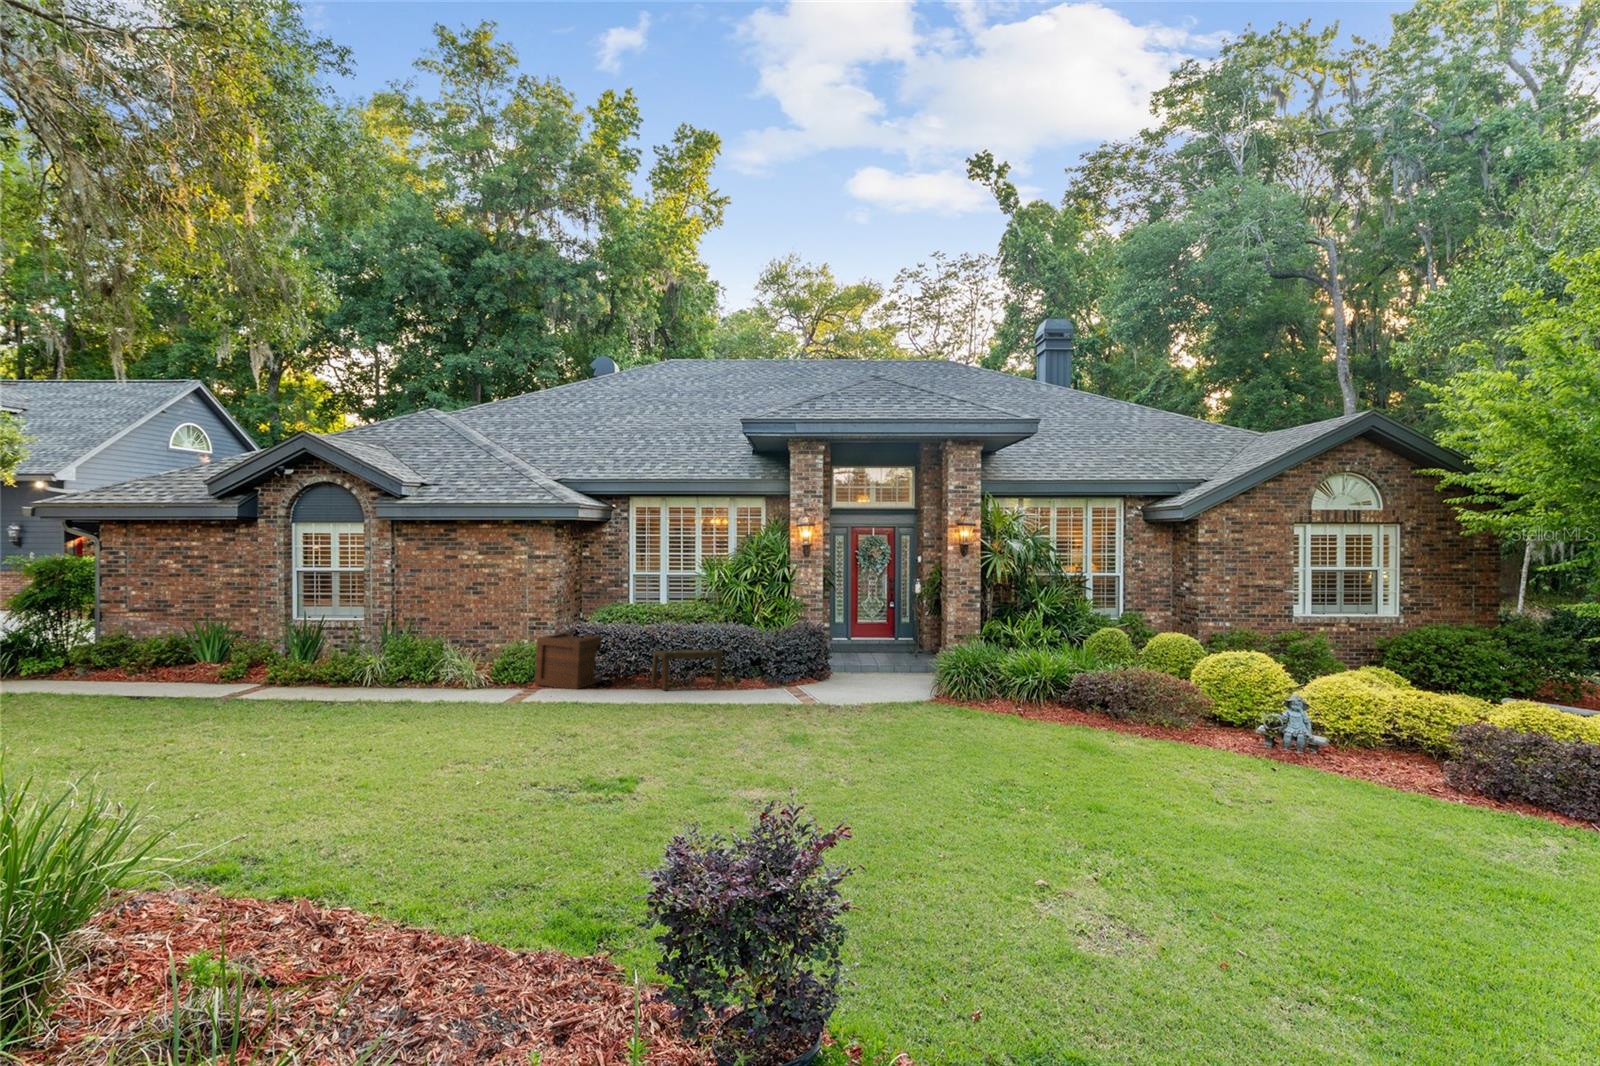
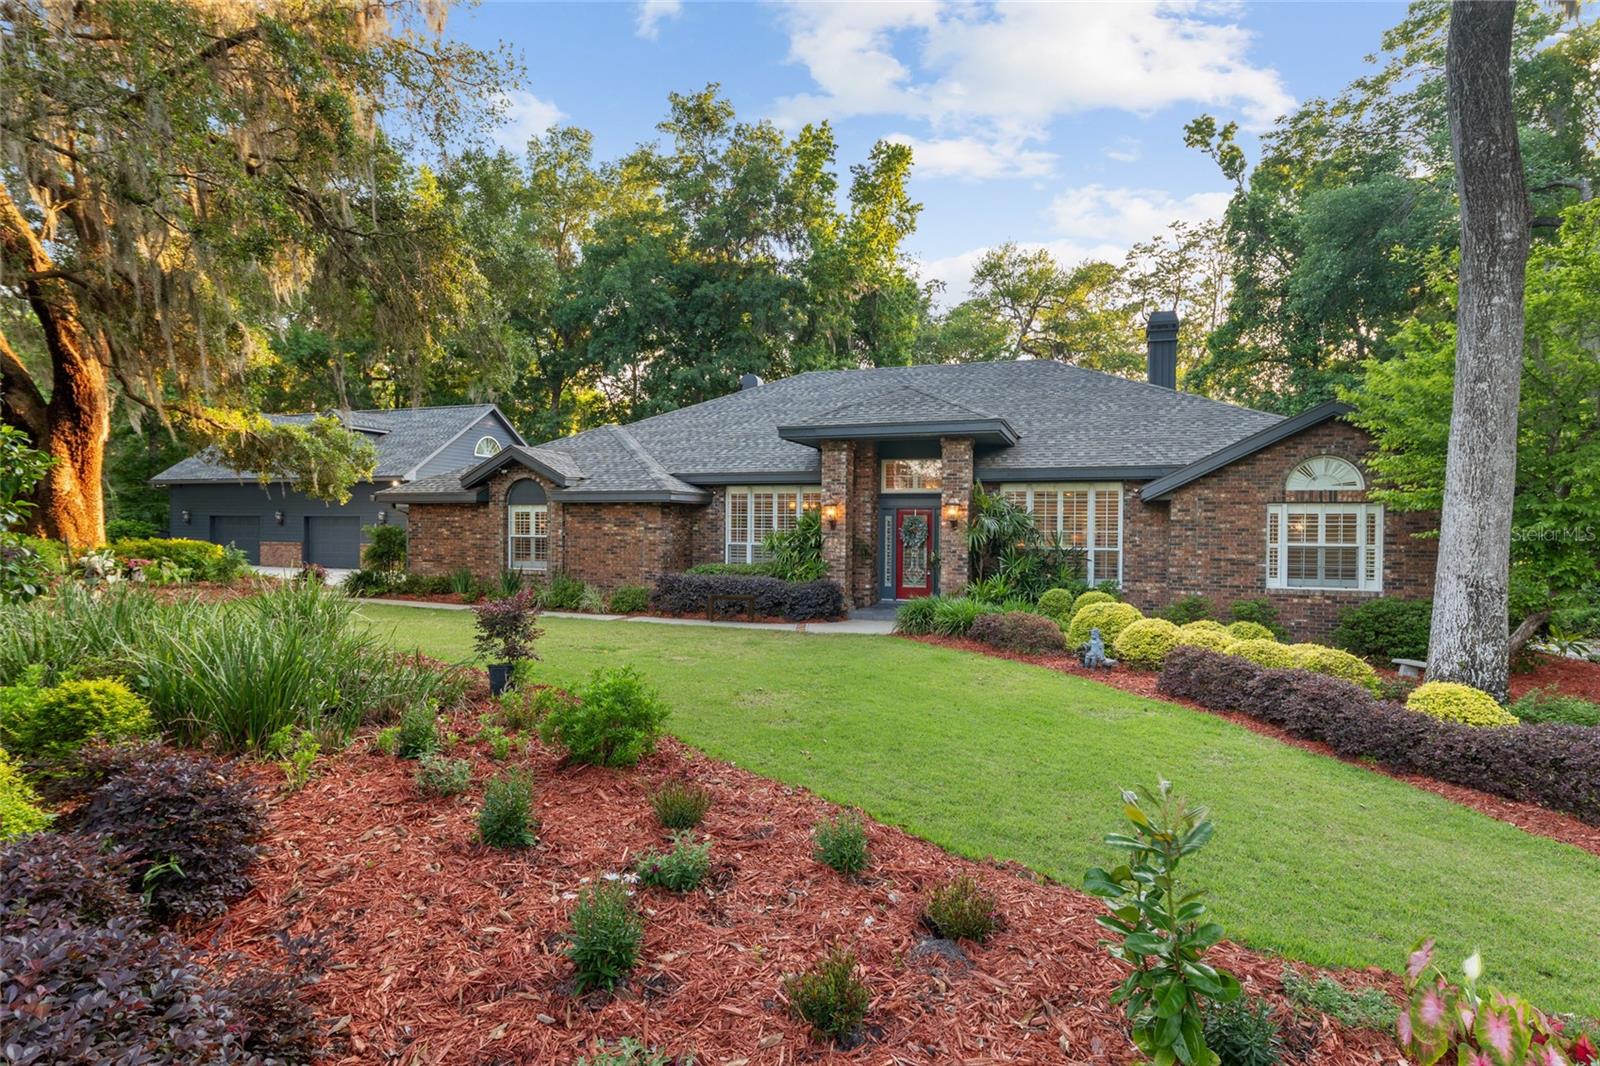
wooden crate: present [535,632,602,689] -> none [634,581,682,618]

